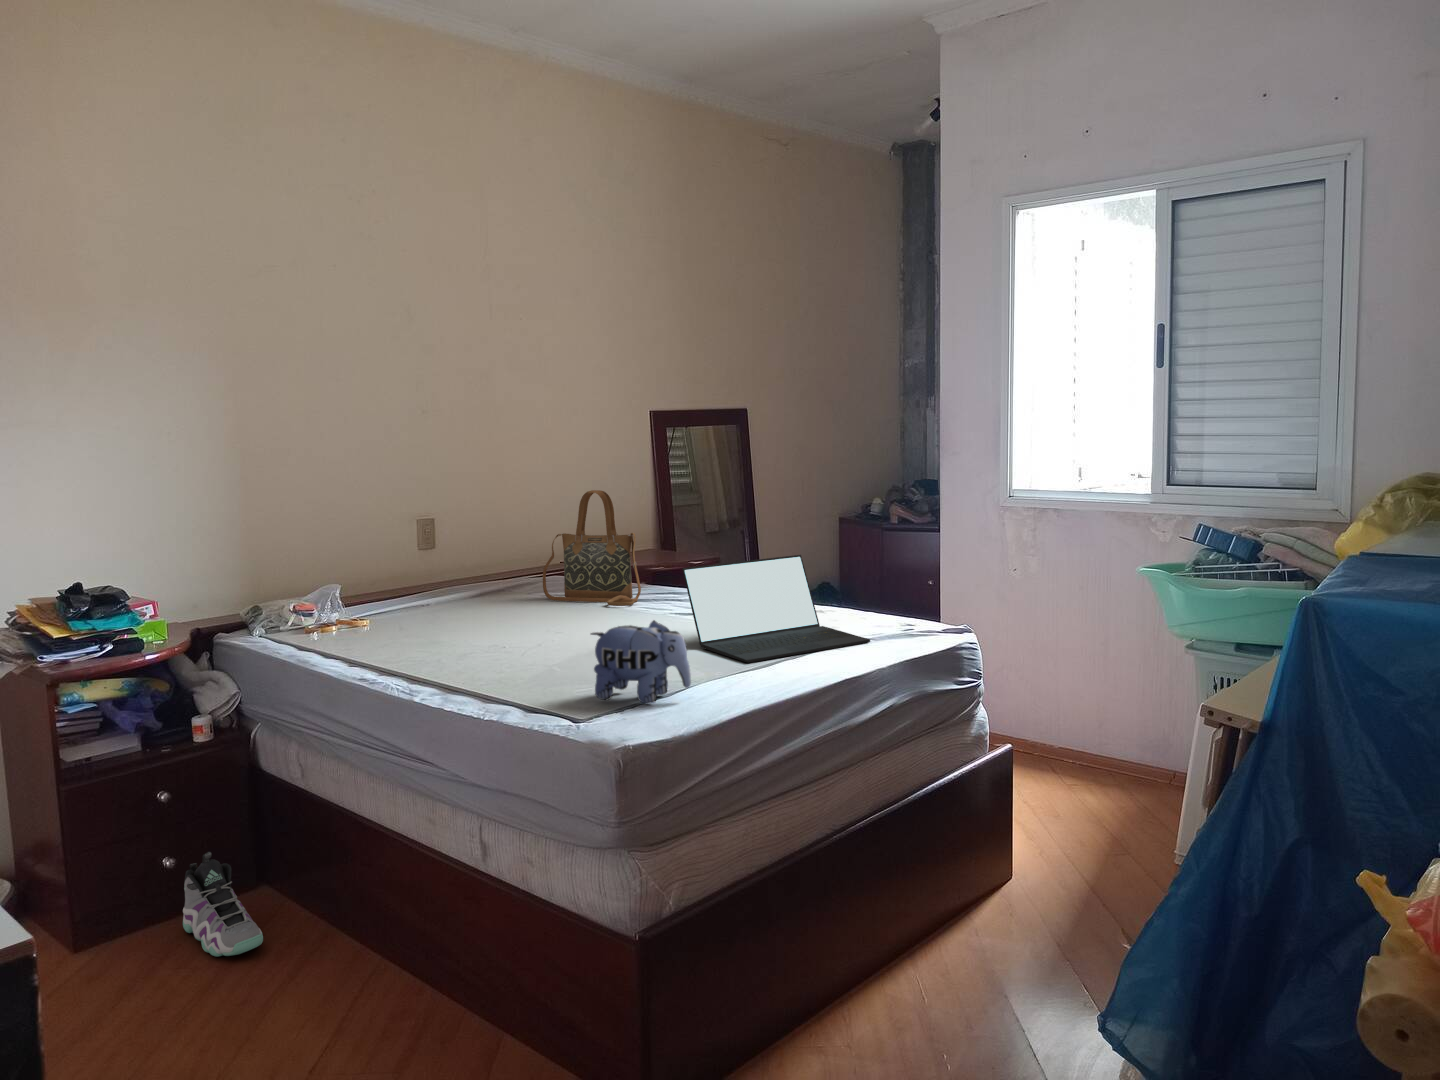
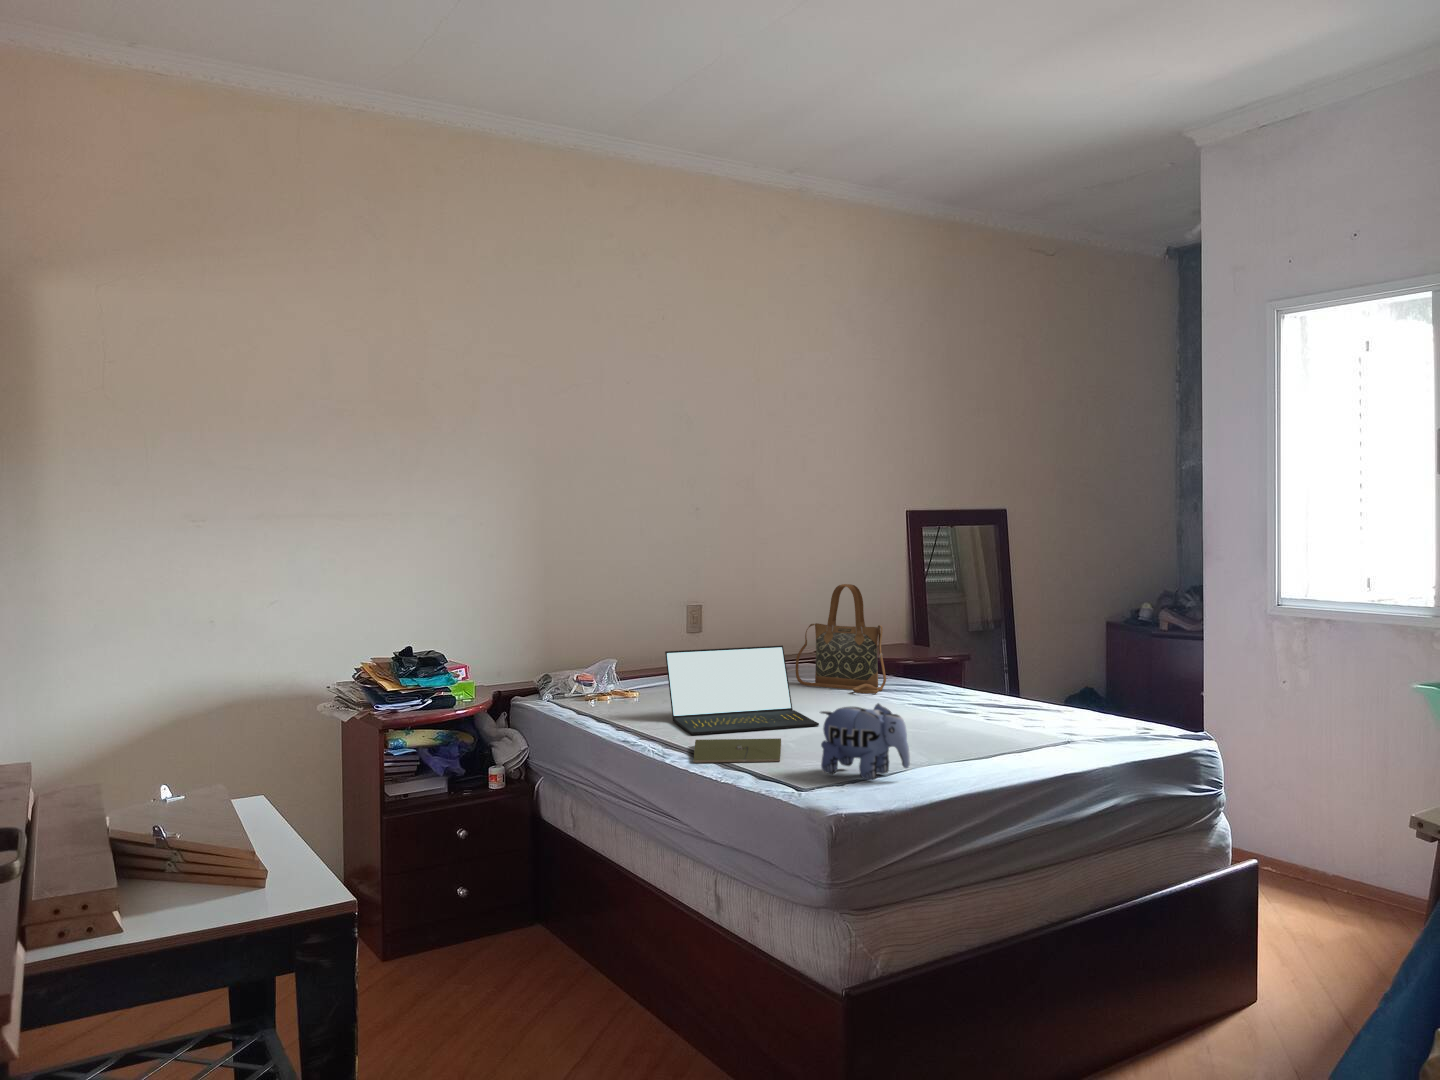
laptop: present [682,555,870,663] -> present [665,646,819,735]
notebook: none [446,663,546,698] -> present [694,738,781,763]
sneaker: present [183,852,263,957] -> none [470,885,533,978]

